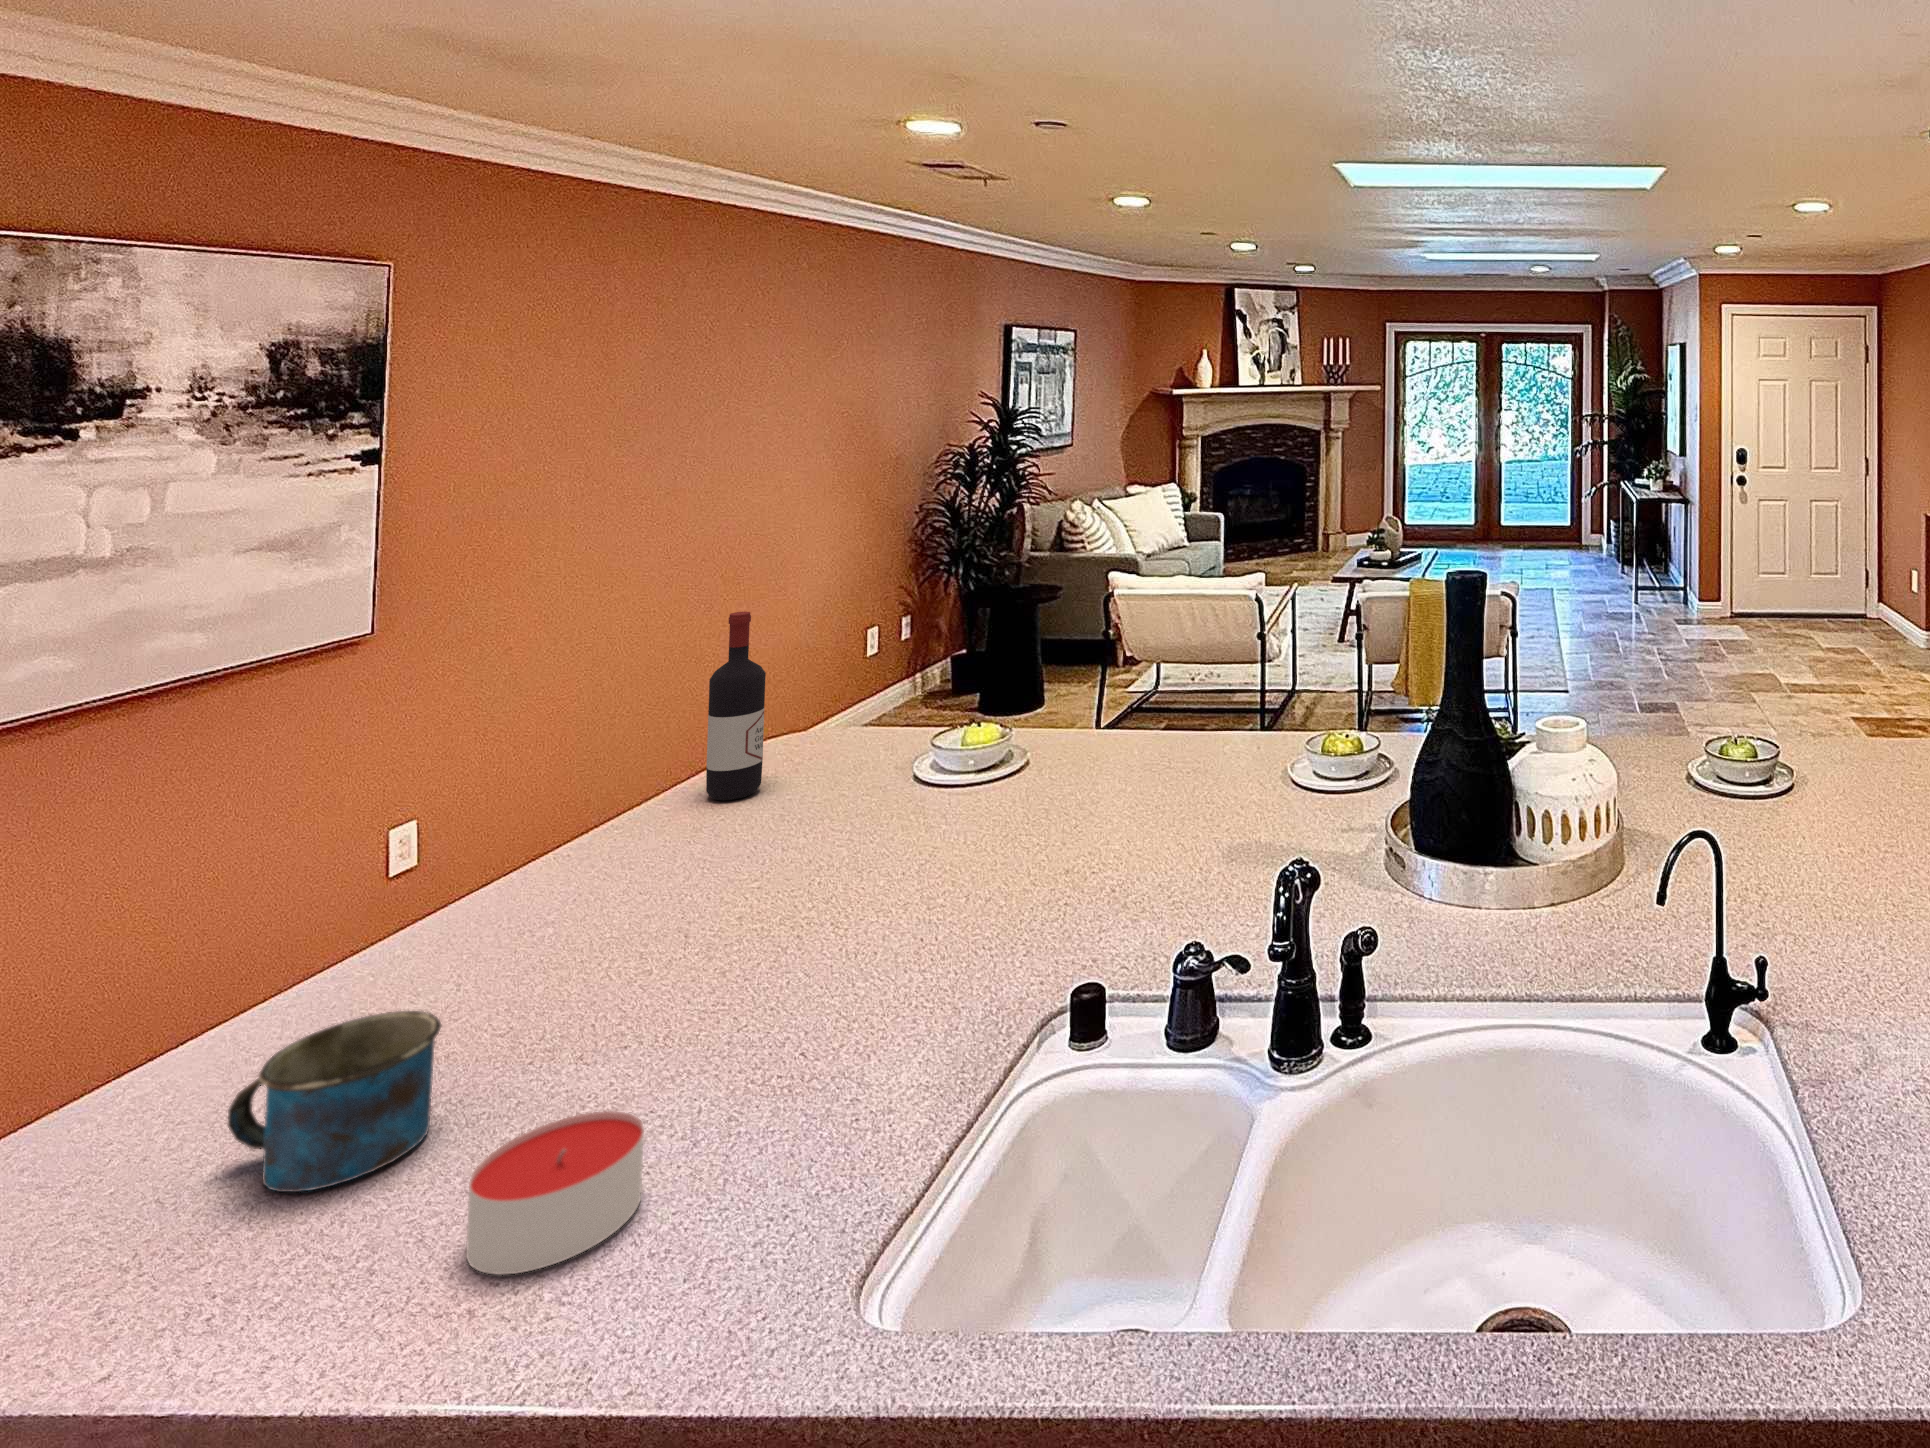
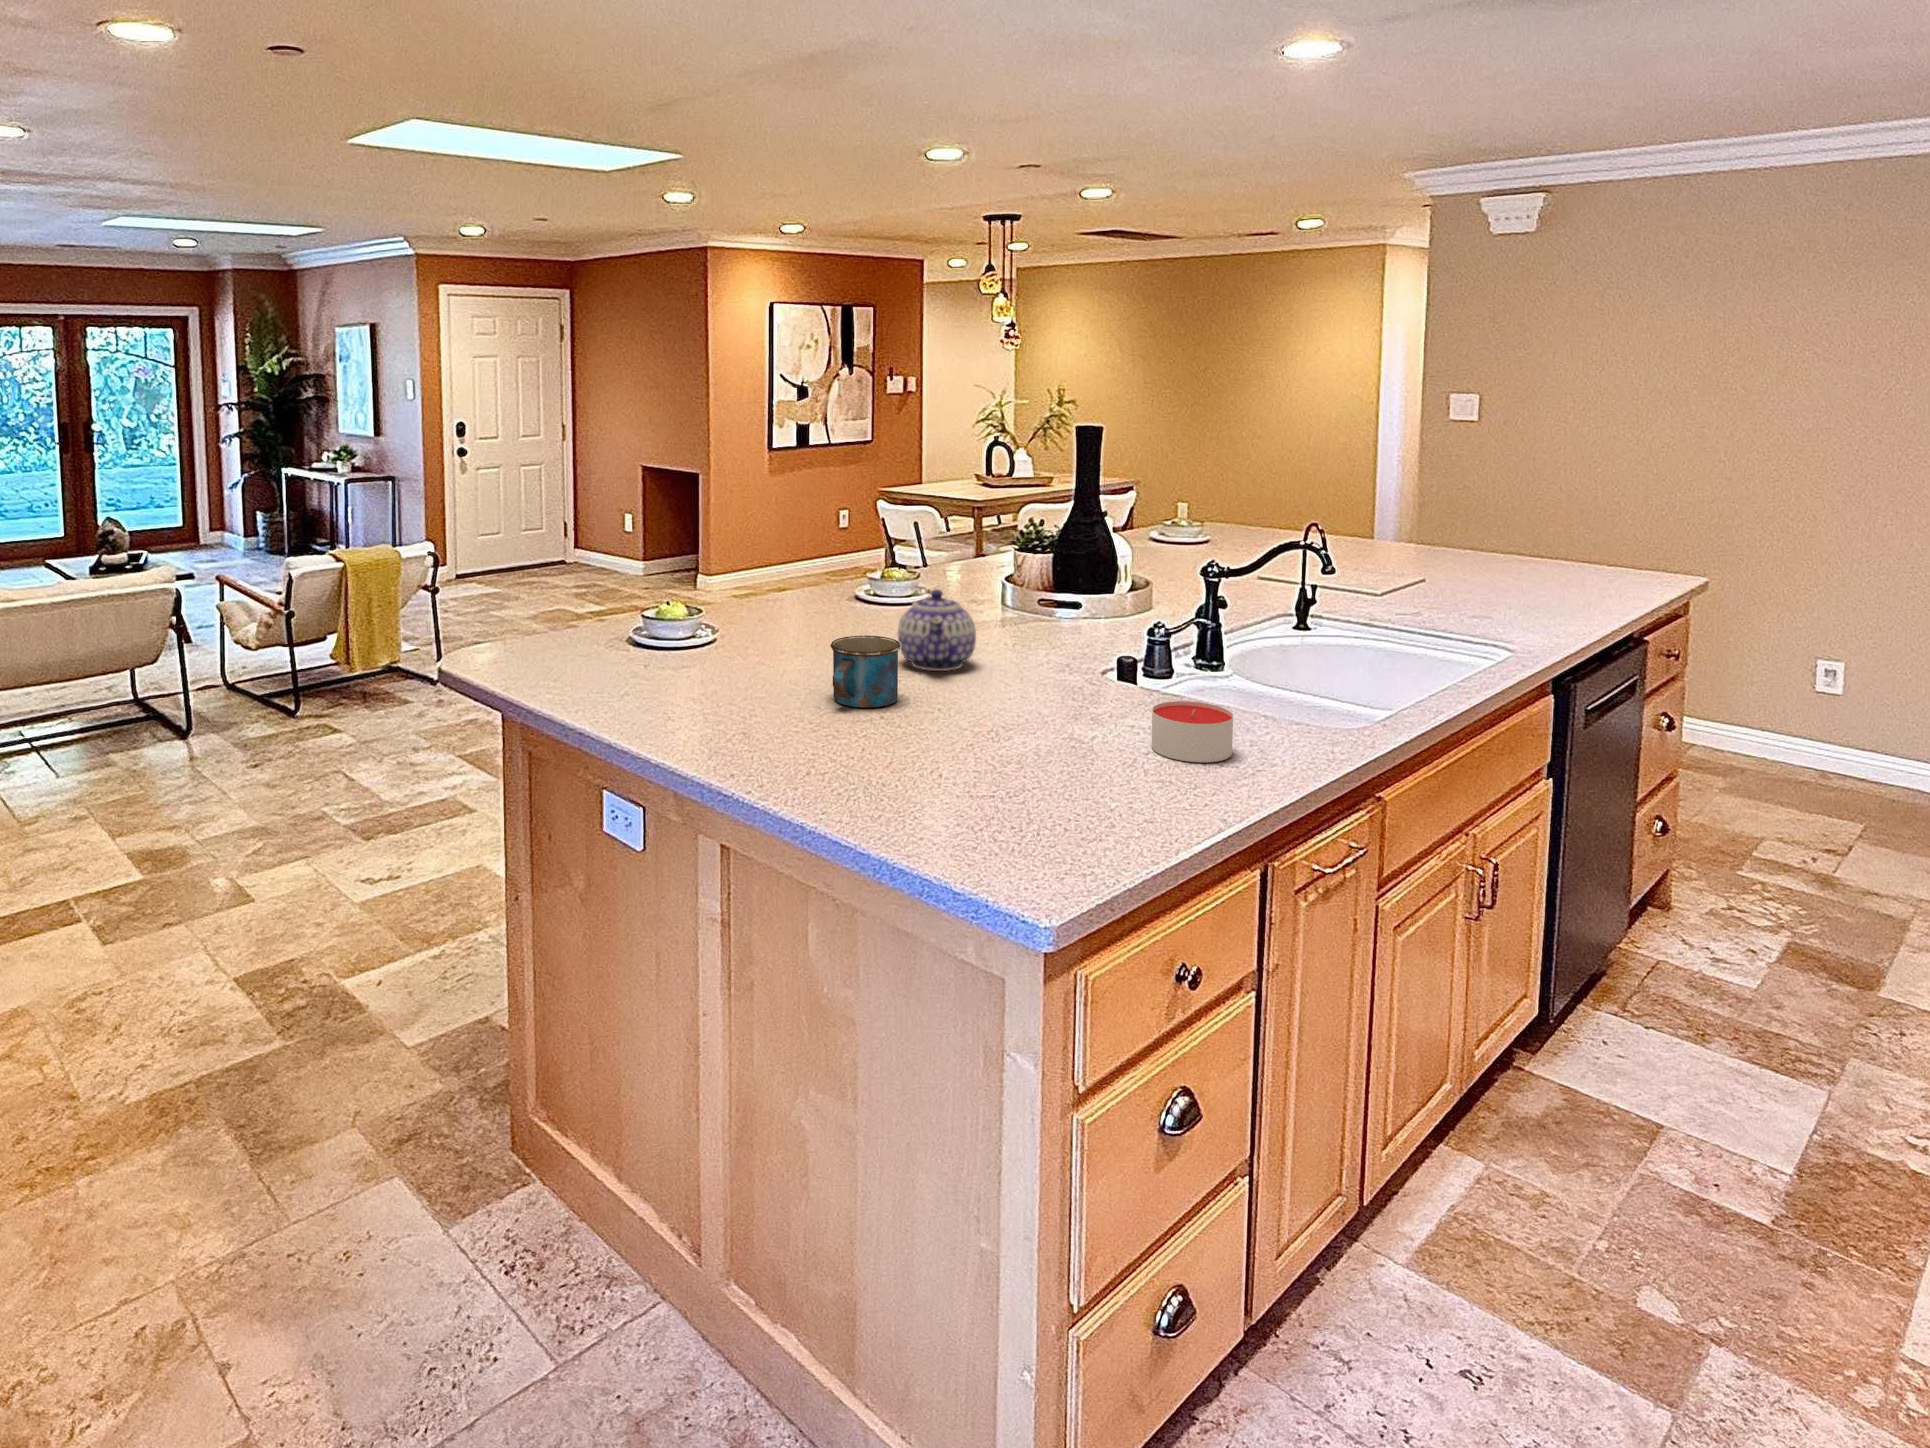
wine bottle: present [706,612,766,801] -> none [562,516,606,679]
teapot: none [875,793,1069,922] -> present [898,589,976,671]
mug: present [228,1011,441,1192] -> present [830,636,901,708]

